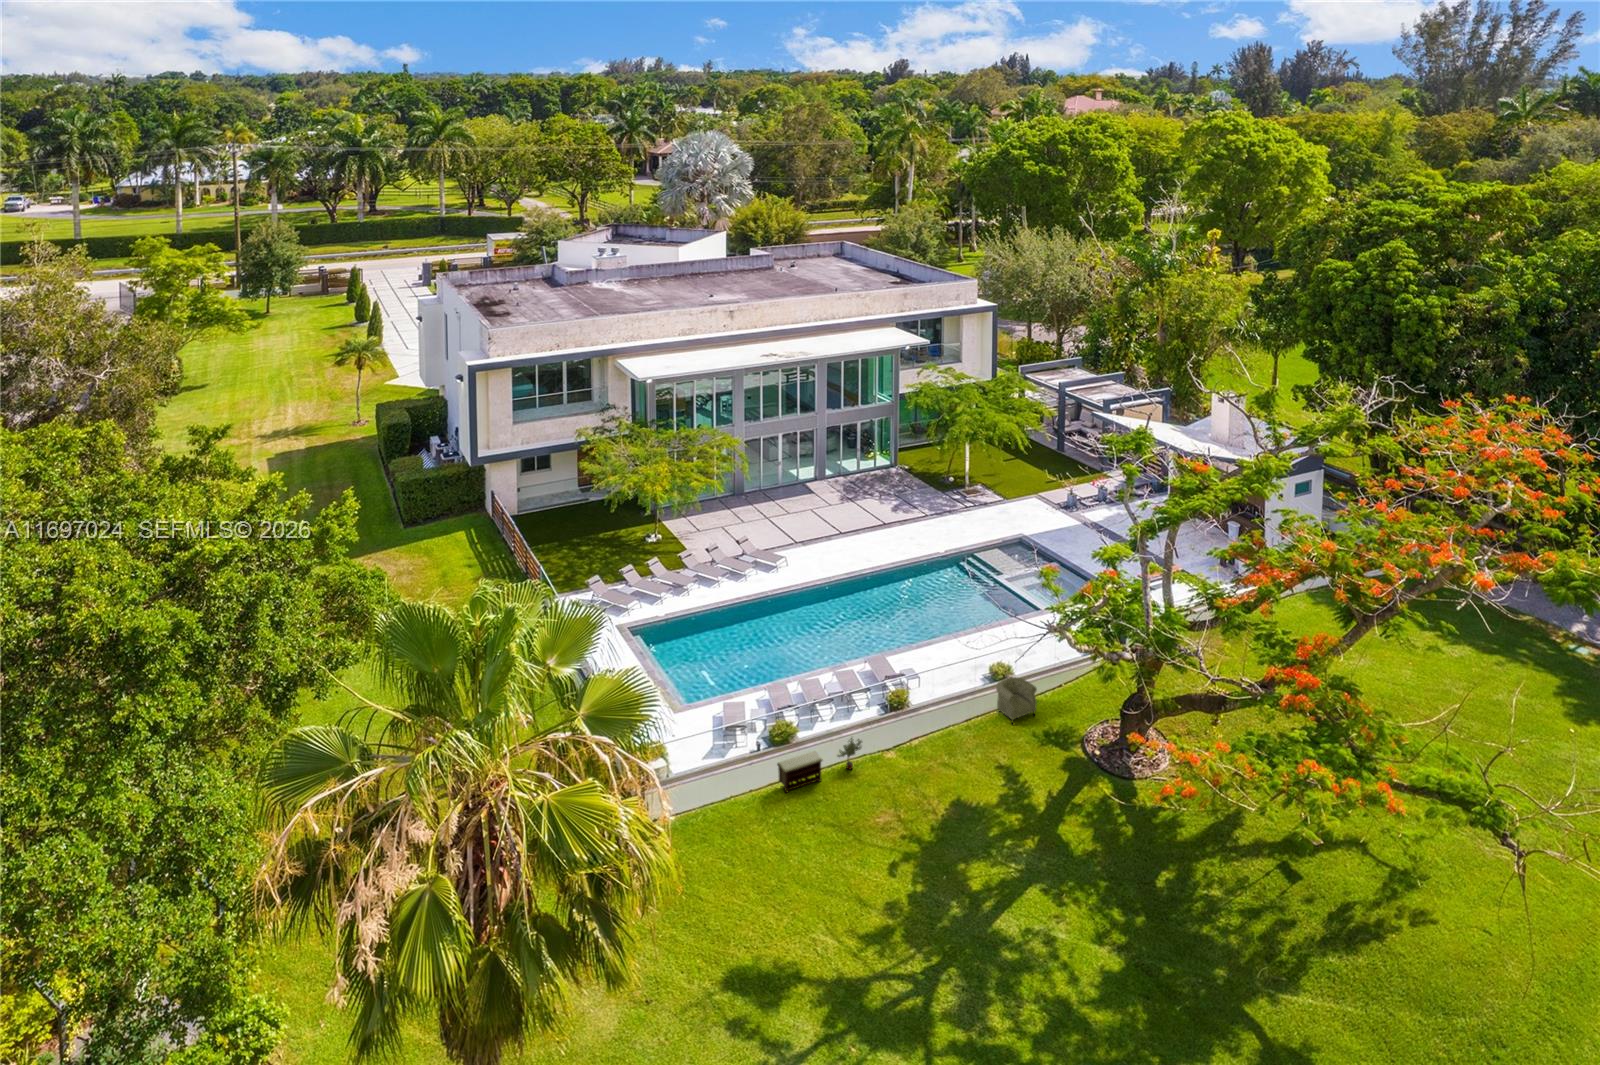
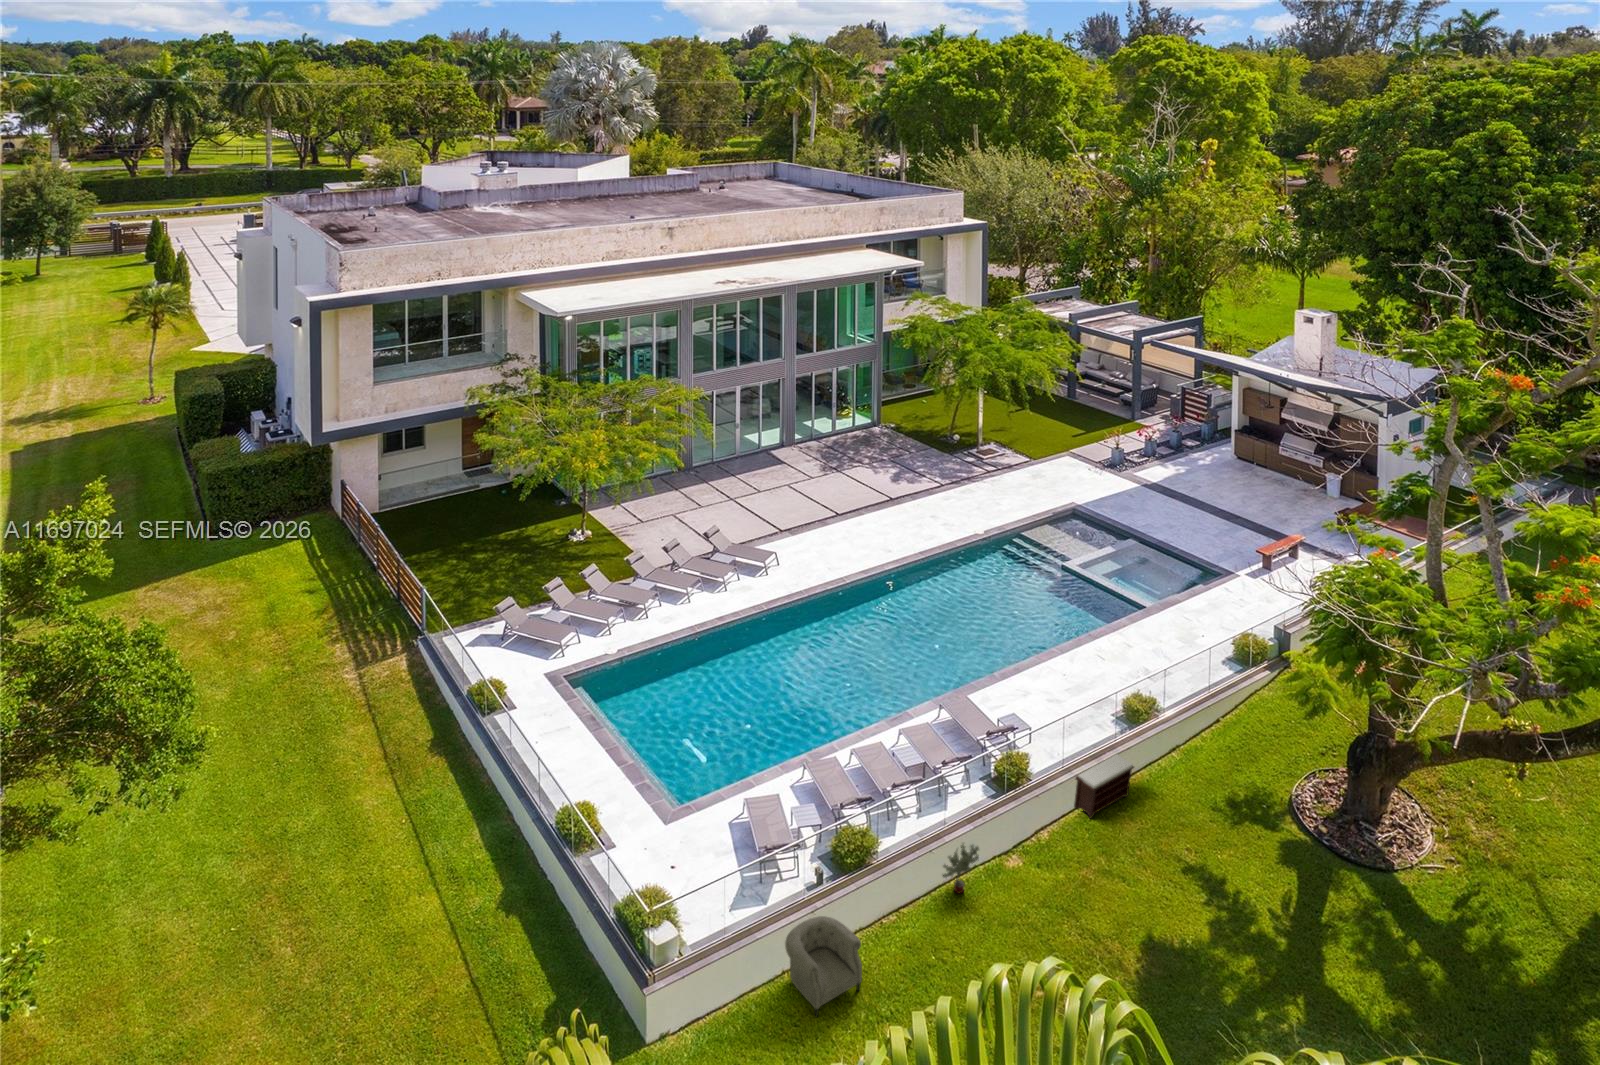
chair: present [996,677,1037,724] -> present [785,916,862,1017]
bench: present [777,751,822,793] -> present [1074,755,1134,818]

